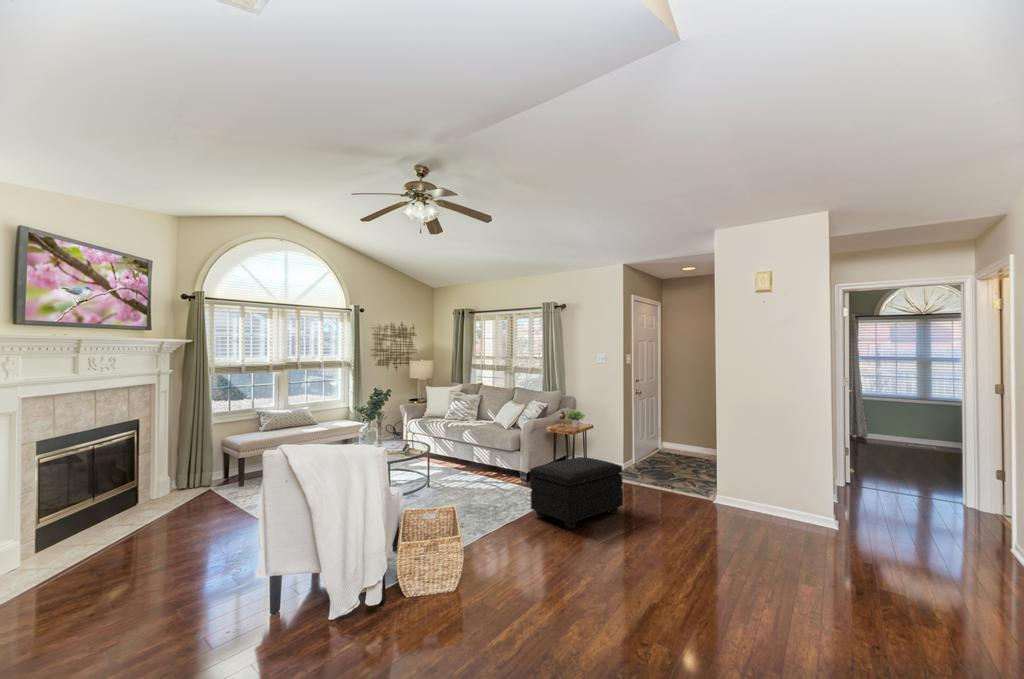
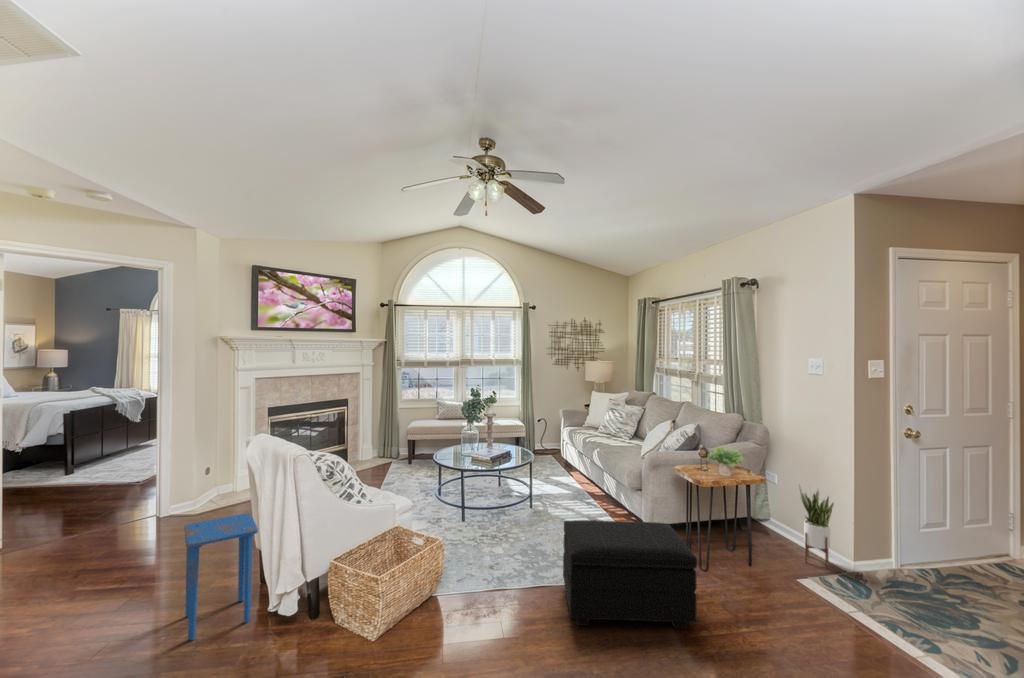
potted plant: none [615,426,635,472] -> present [799,485,834,568]
side table: none [247,518,341,650] -> present [184,513,258,640]

